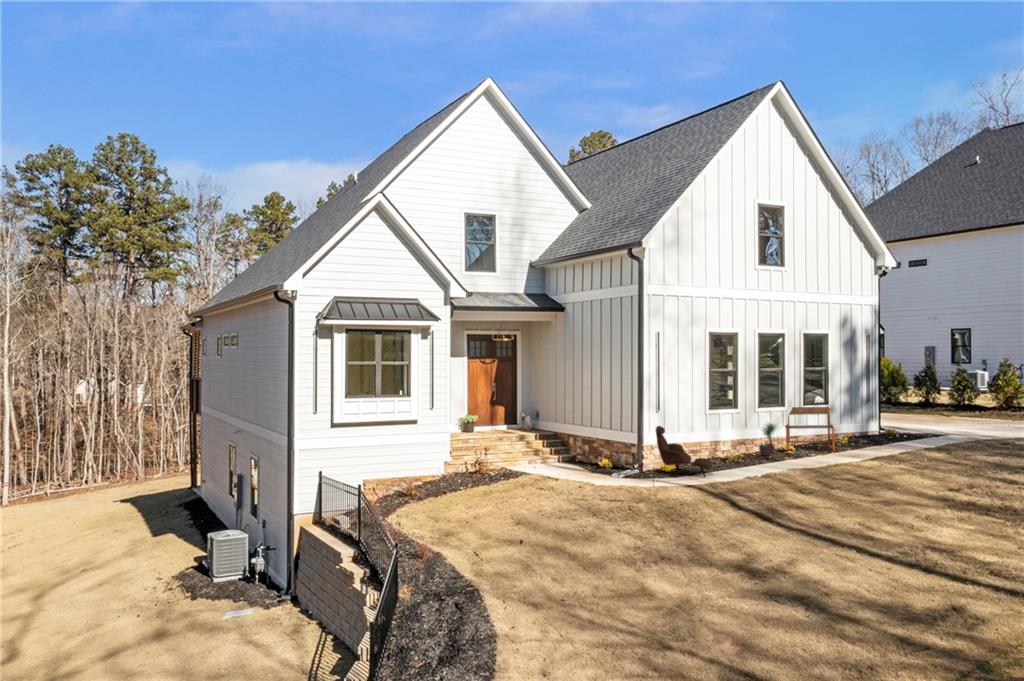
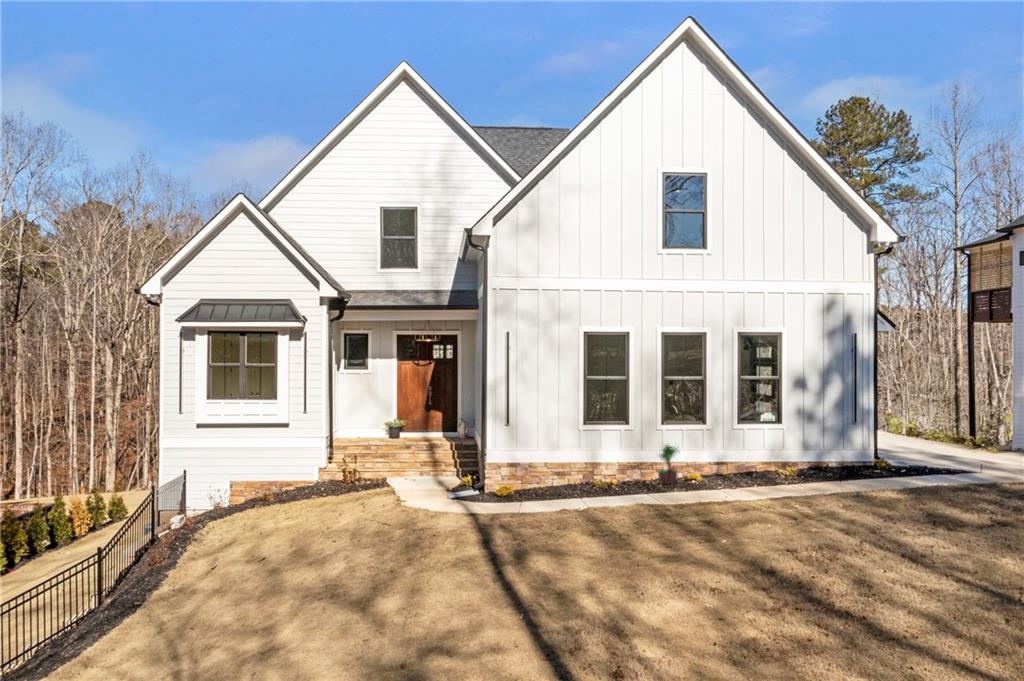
bench: present [785,406,835,452] -> none [702,425,769,487]
lounge chair: present [656,426,713,478] -> none [494,440,560,506]

